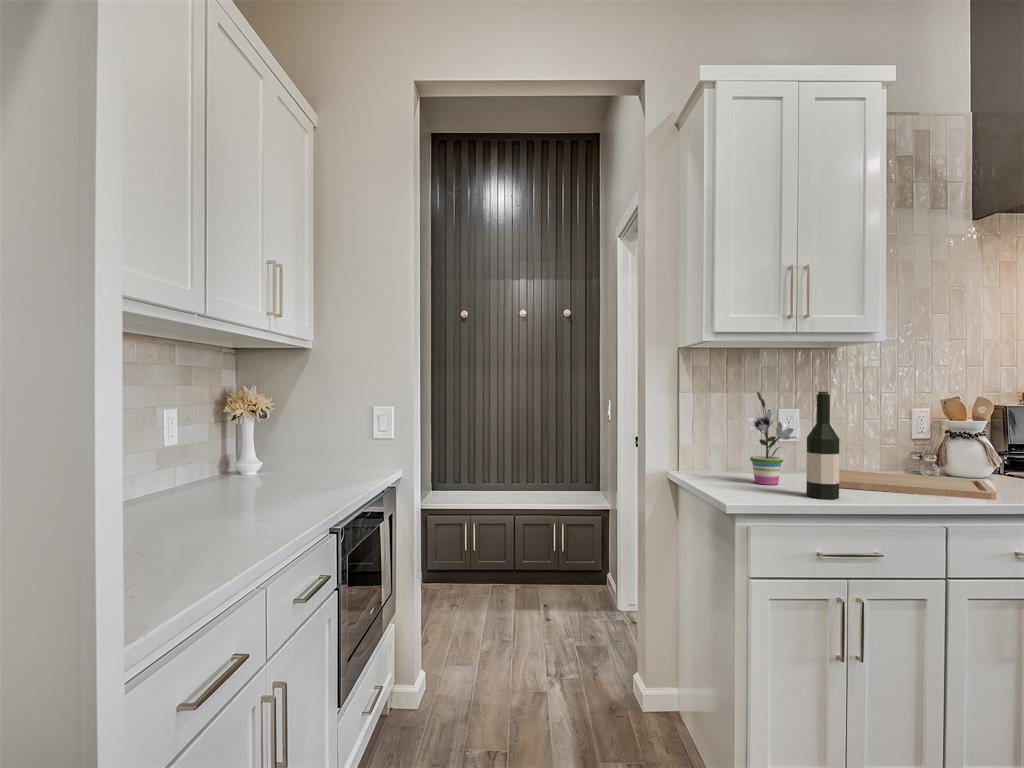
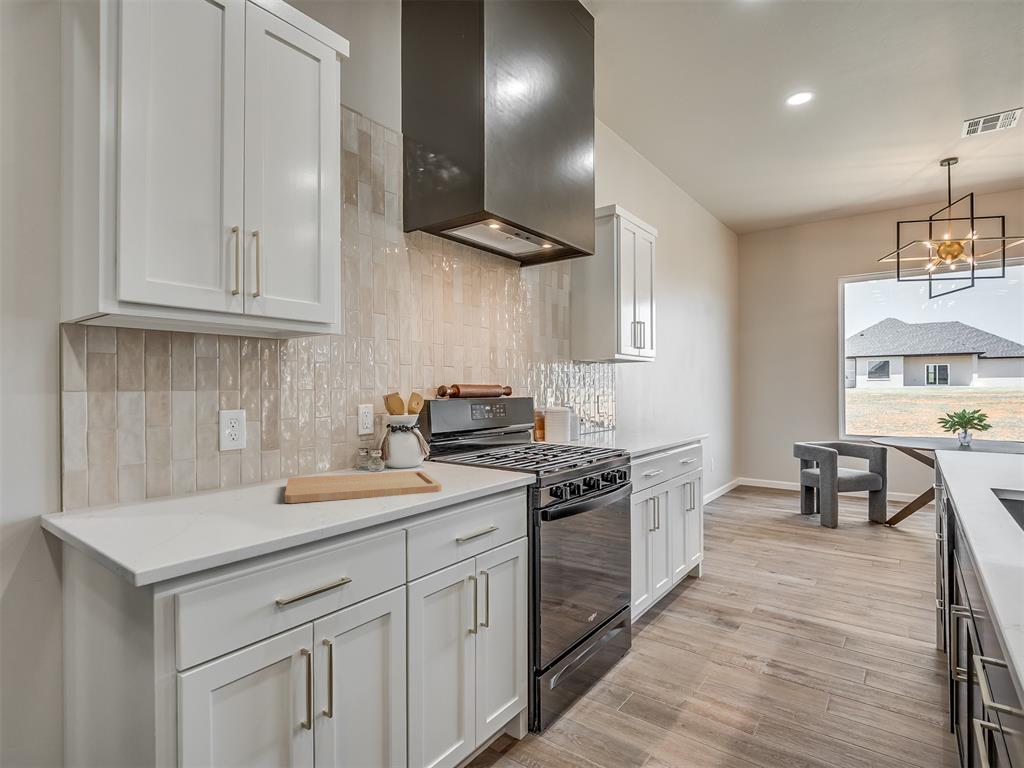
potted plant: present [747,392,798,485] -> none [174,389,248,515]
wine bottle: present [806,392,839,499] -> none [260,388,301,527]

